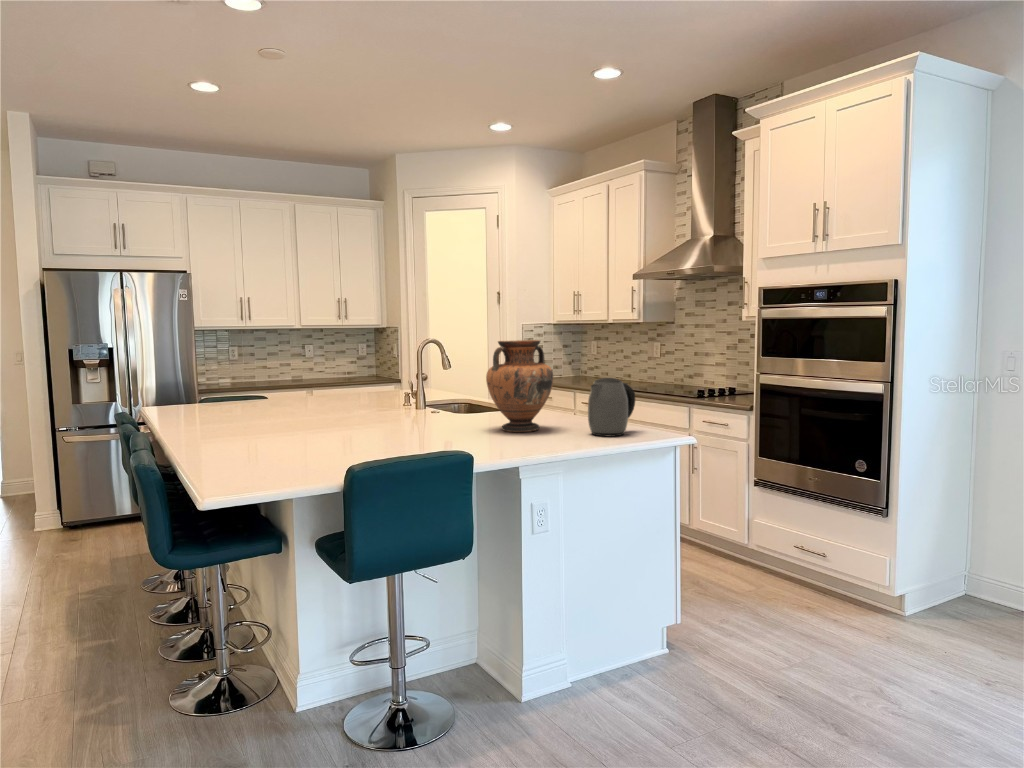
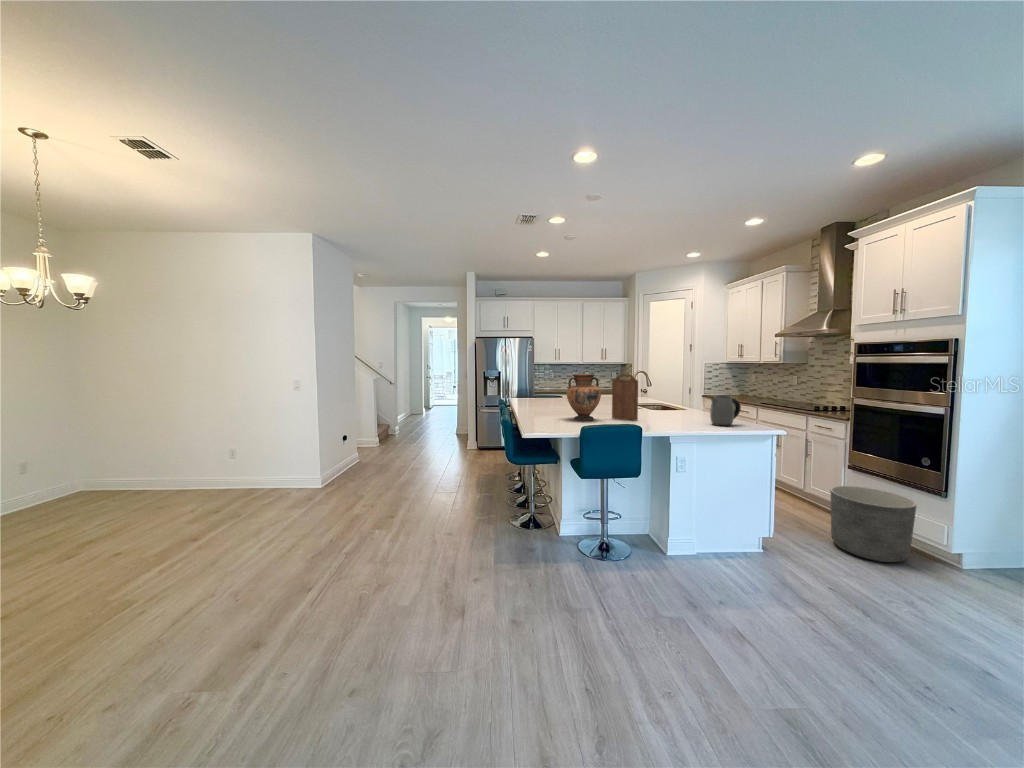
vase: present [486,340,553,432] -> present [567,374,601,421]
cutting board: none [399,341,456,439] -> present [612,374,638,421]
planter: none [747,512,855,626] -> present [830,486,917,562]

